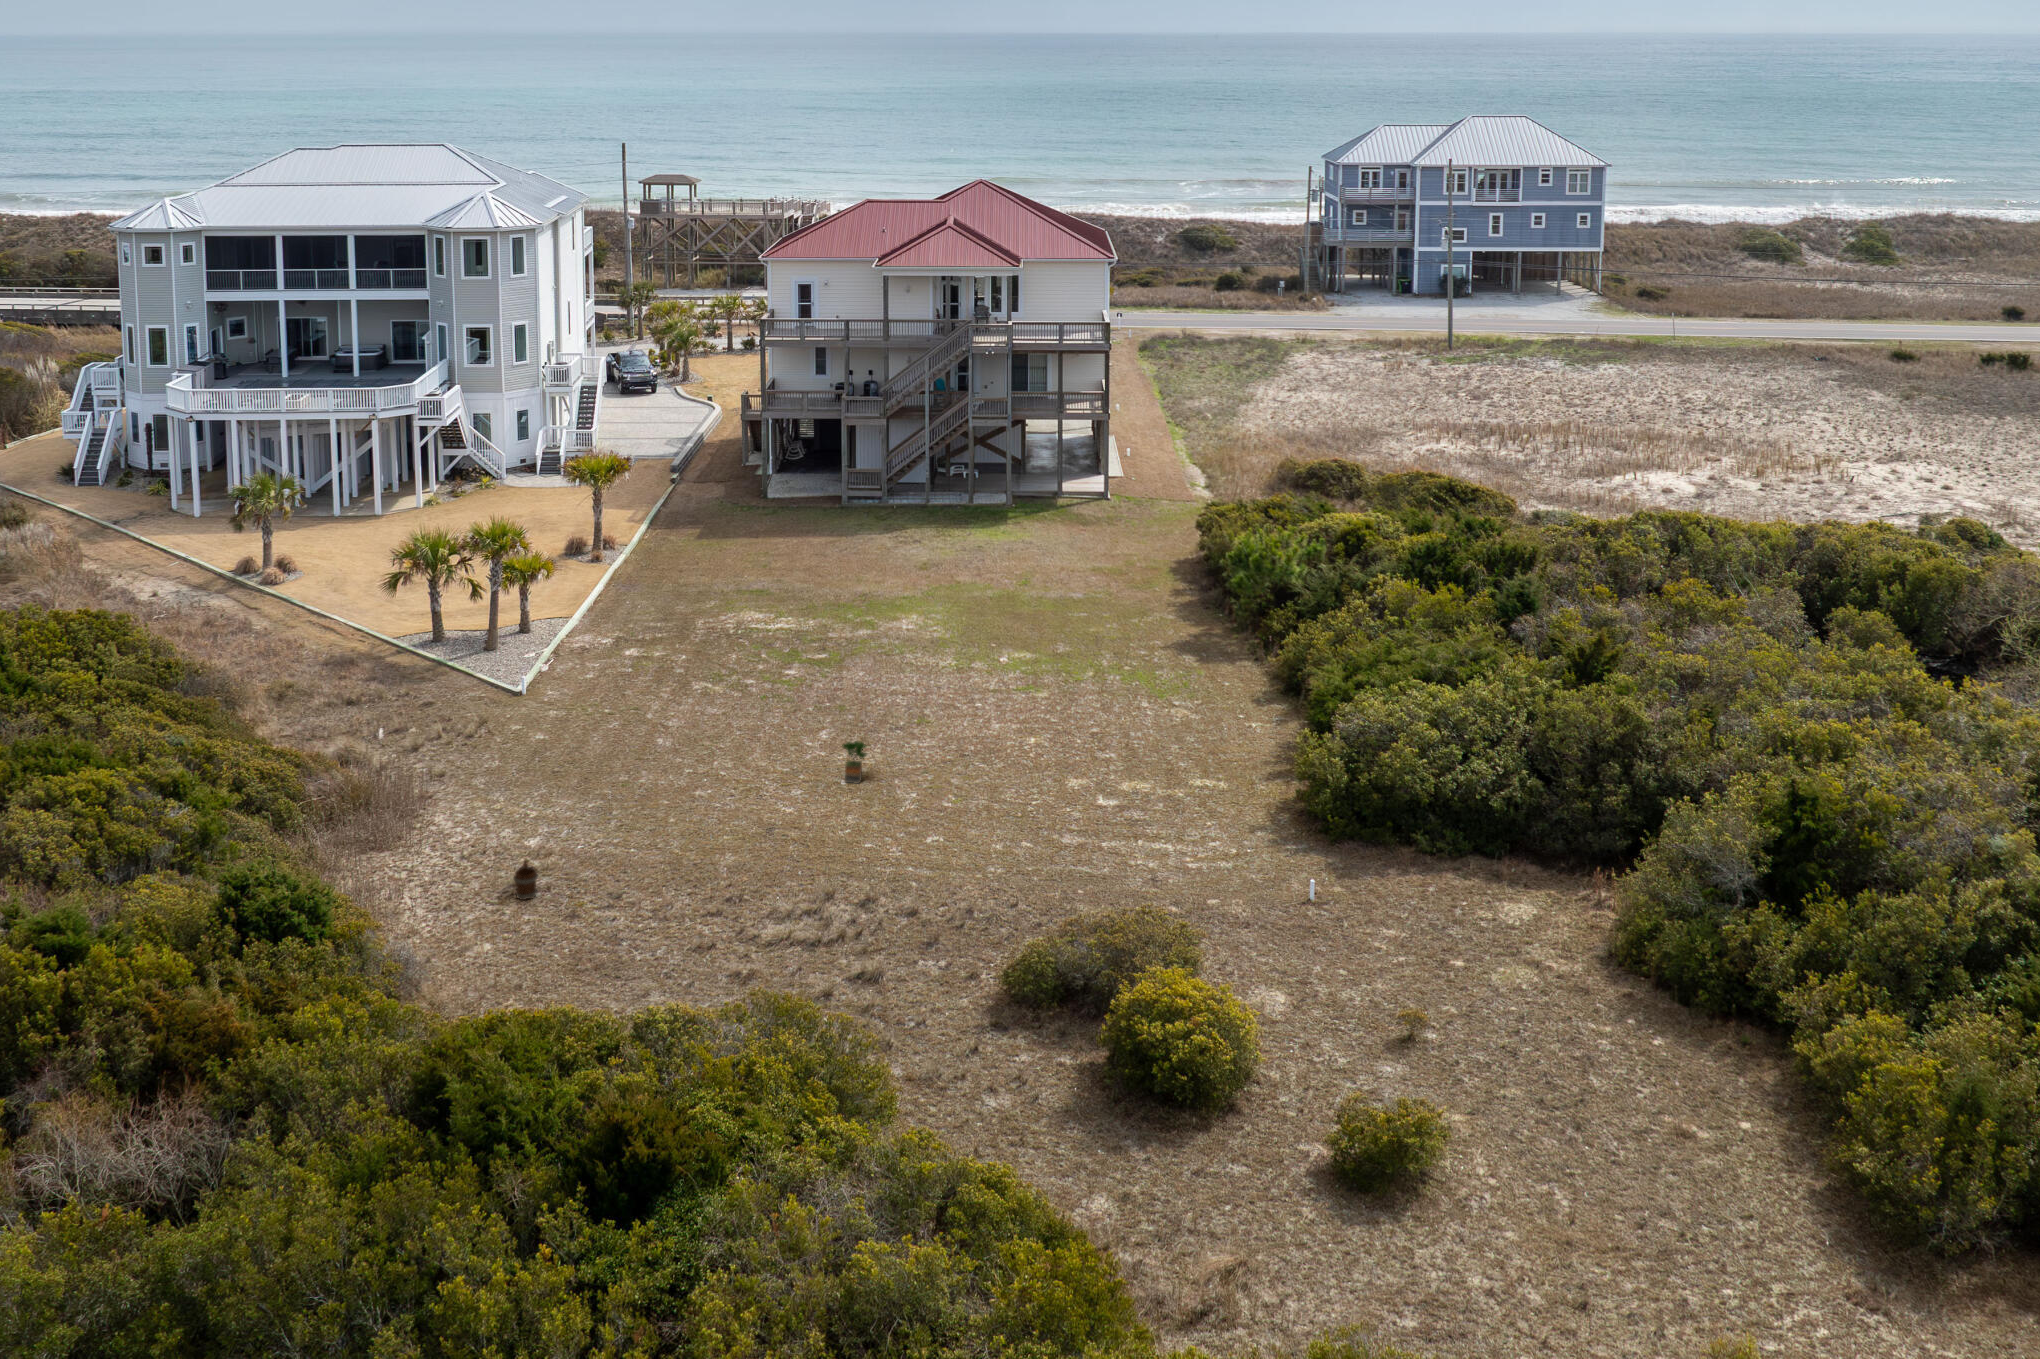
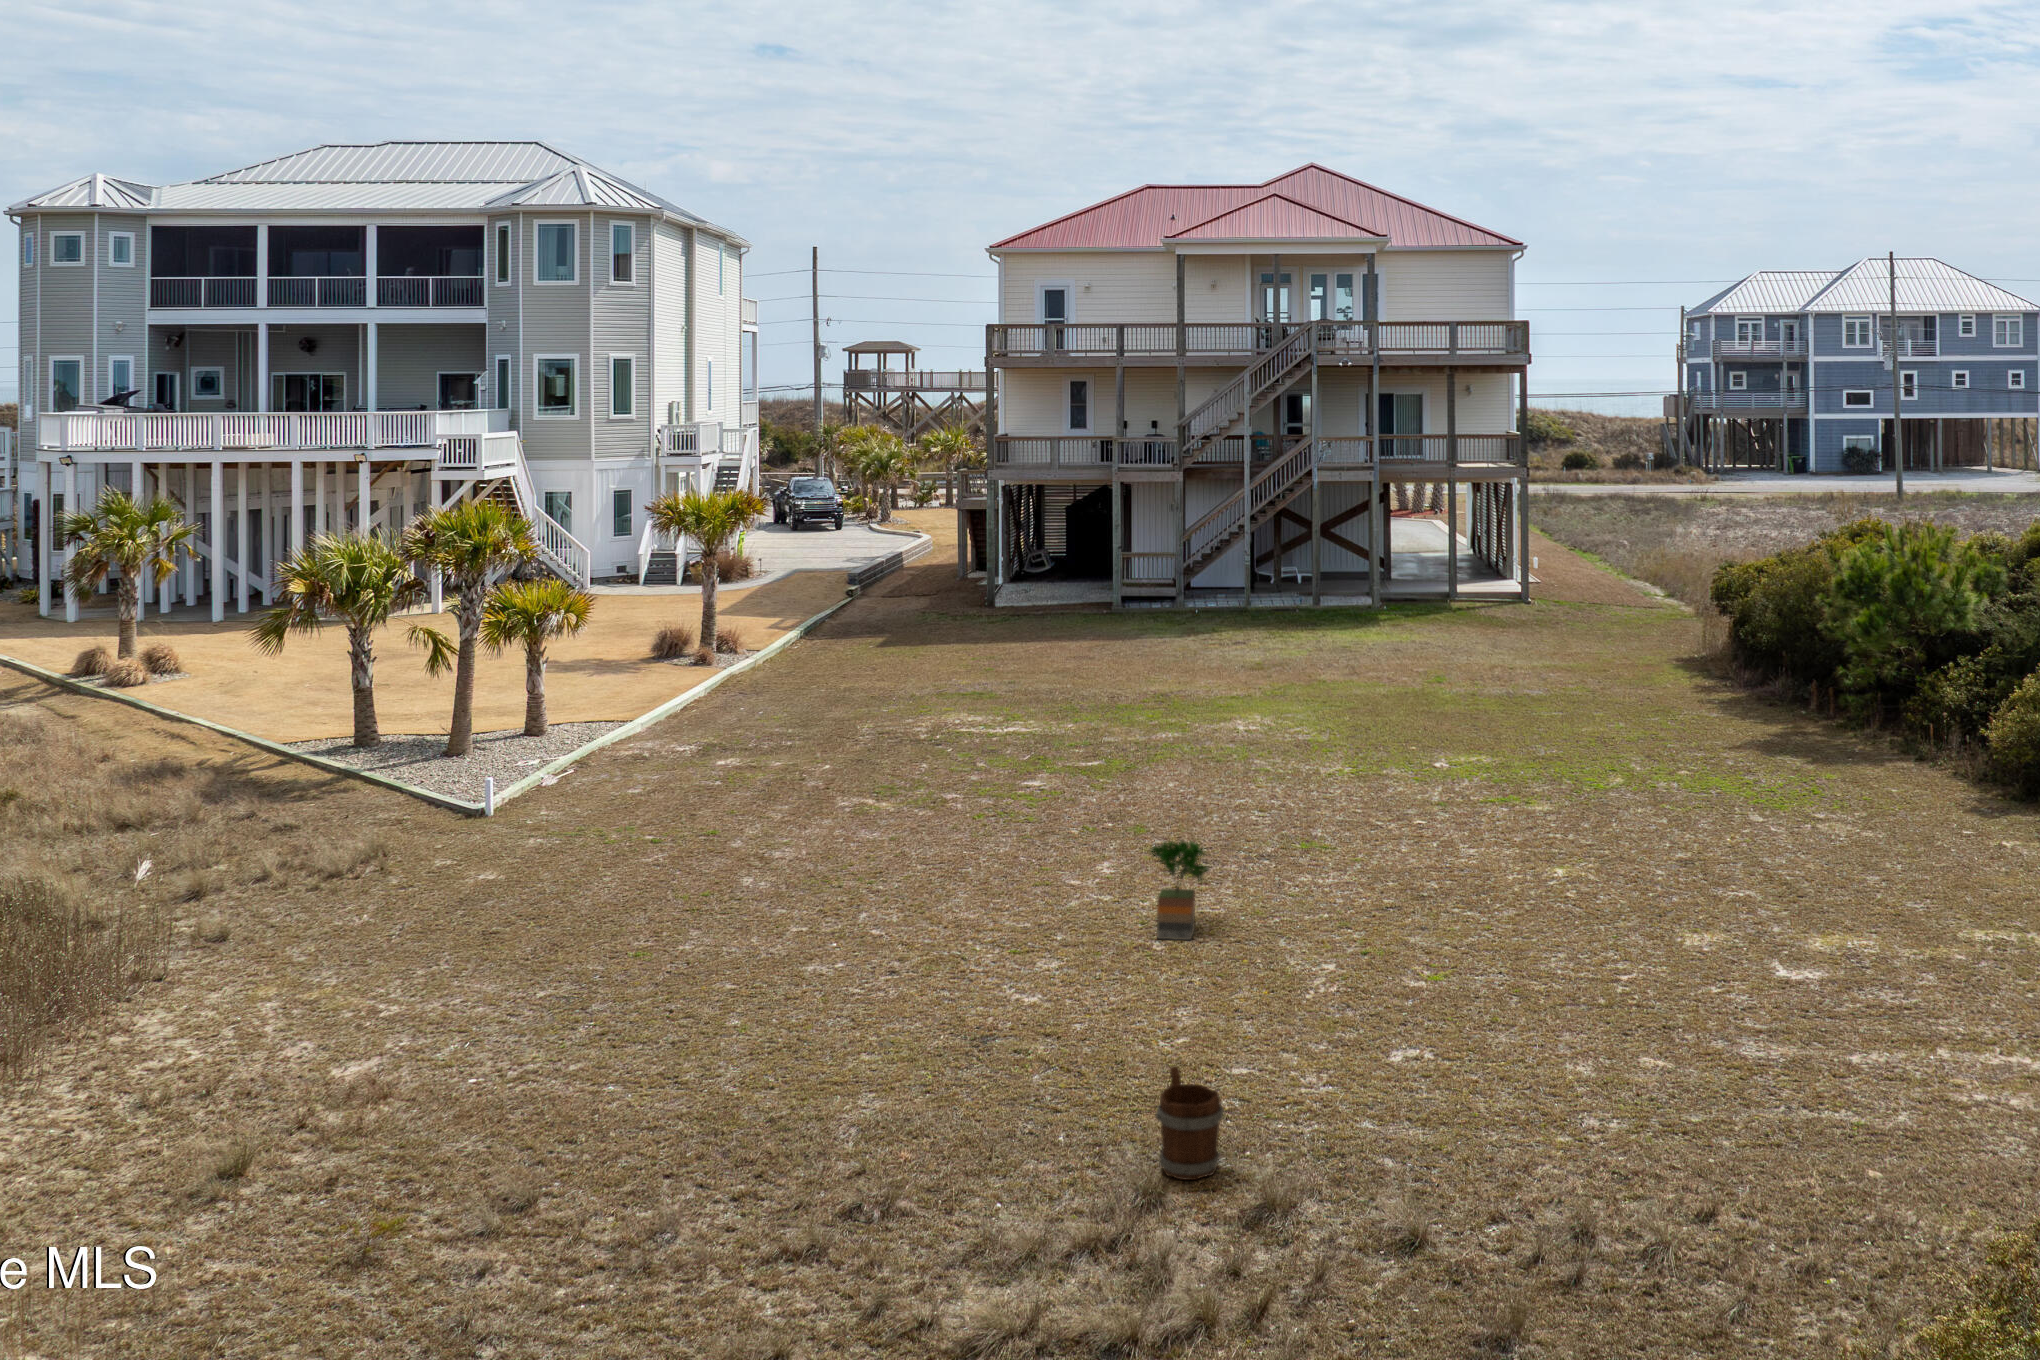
bucket: present [514,860,538,900] -> present [1156,1066,1224,1180]

